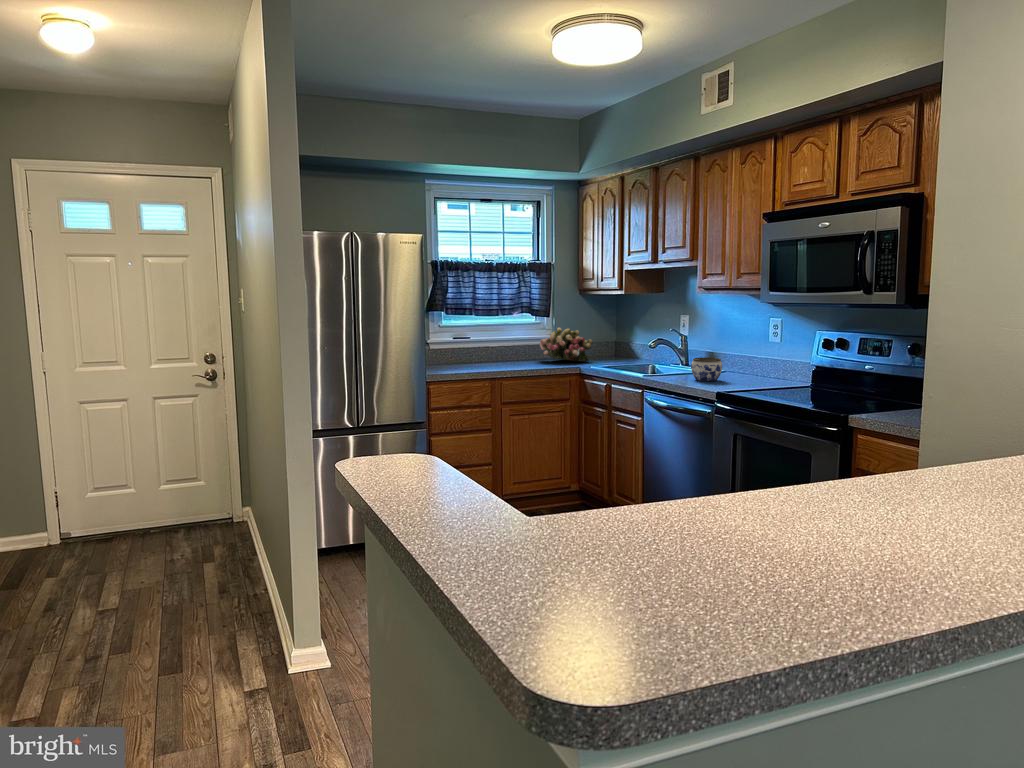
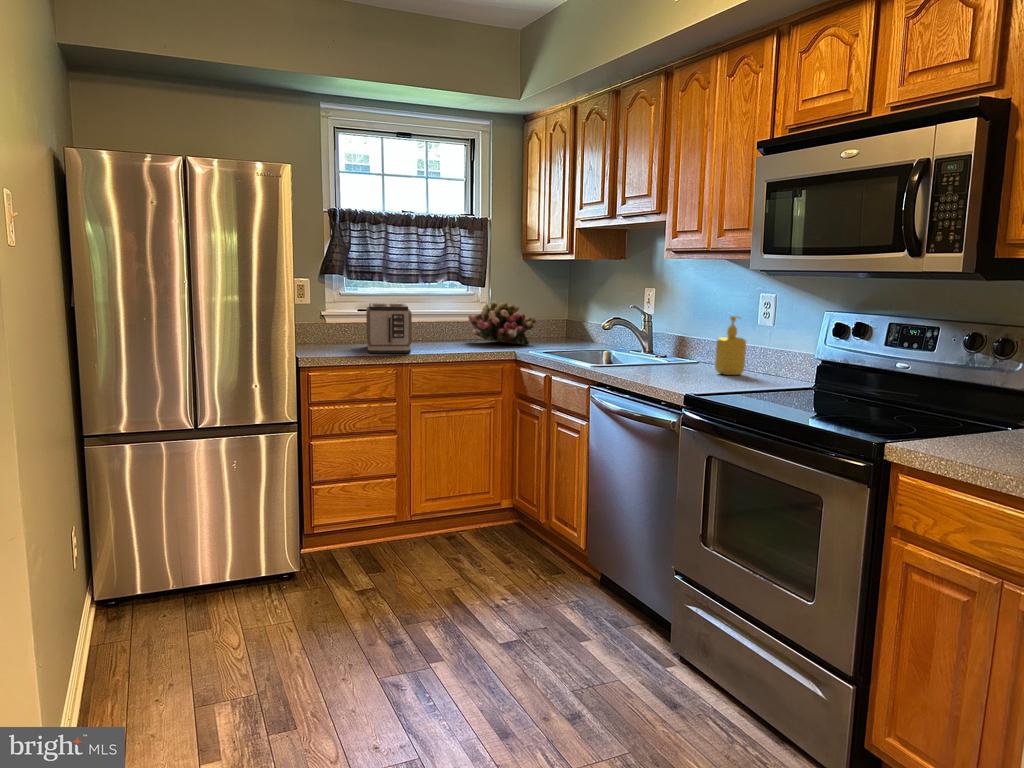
toaster: none [464,332,503,371] -> present [366,303,412,354]
soap dispenser: none [737,336,760,380] -> present [715,316,746,375]
jar: present [691,357,722,381] -> none [654,344,695,376]

